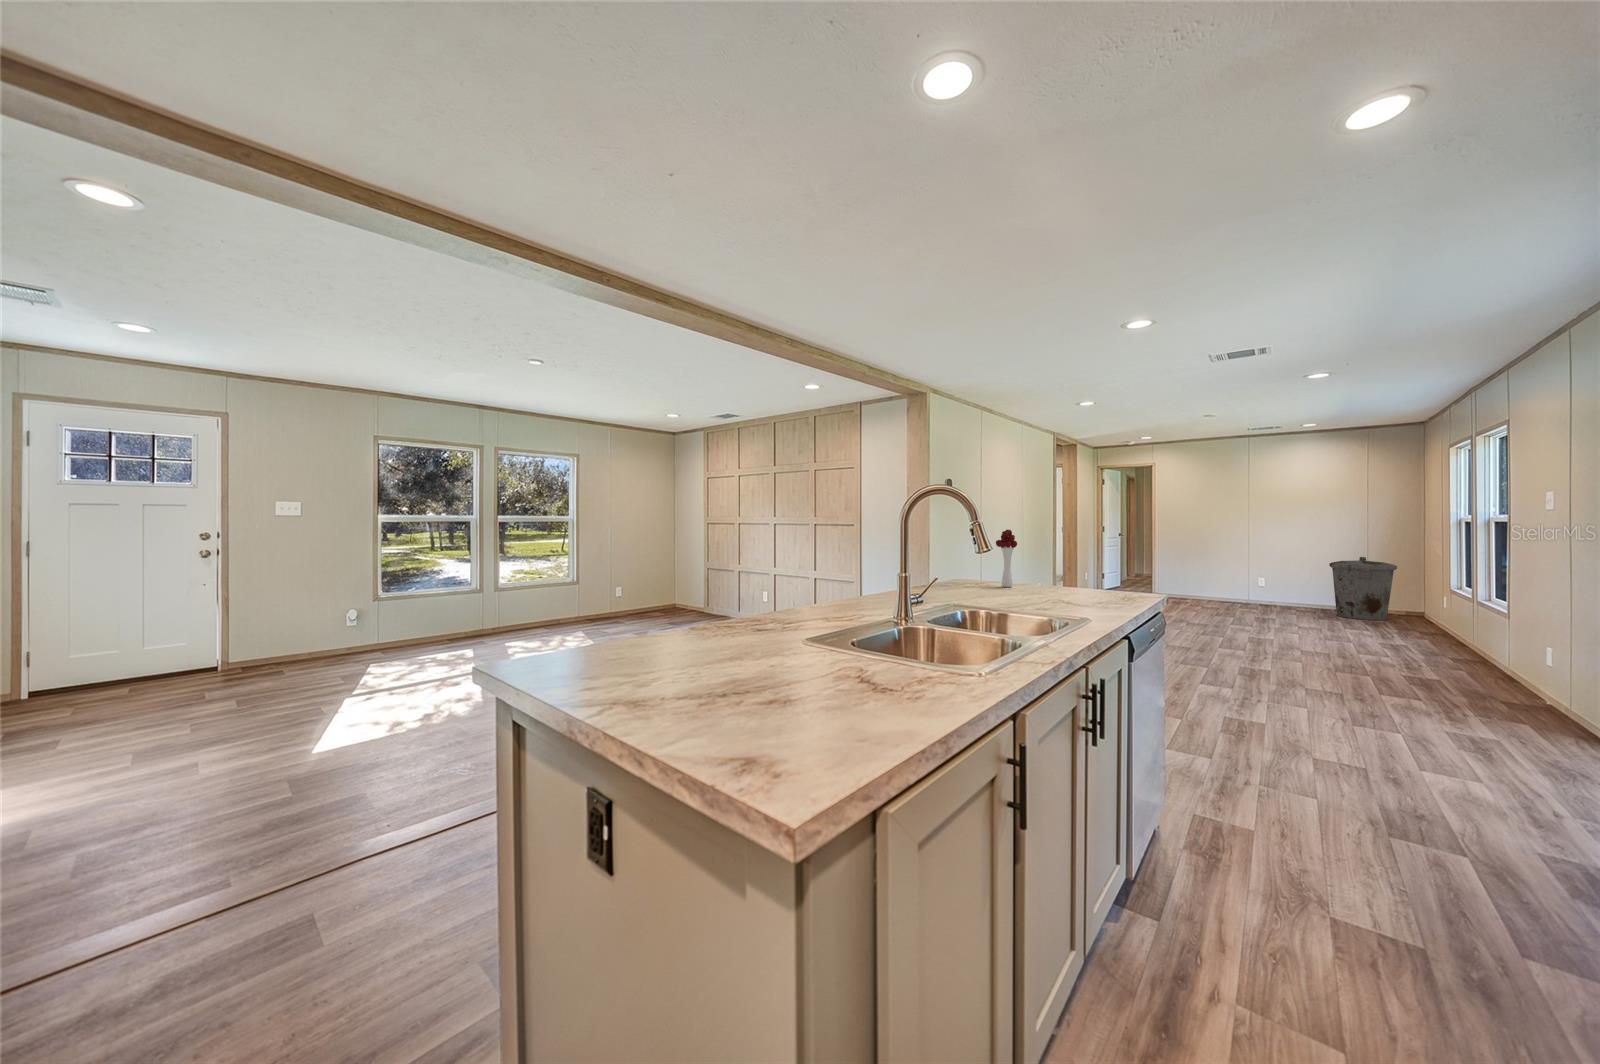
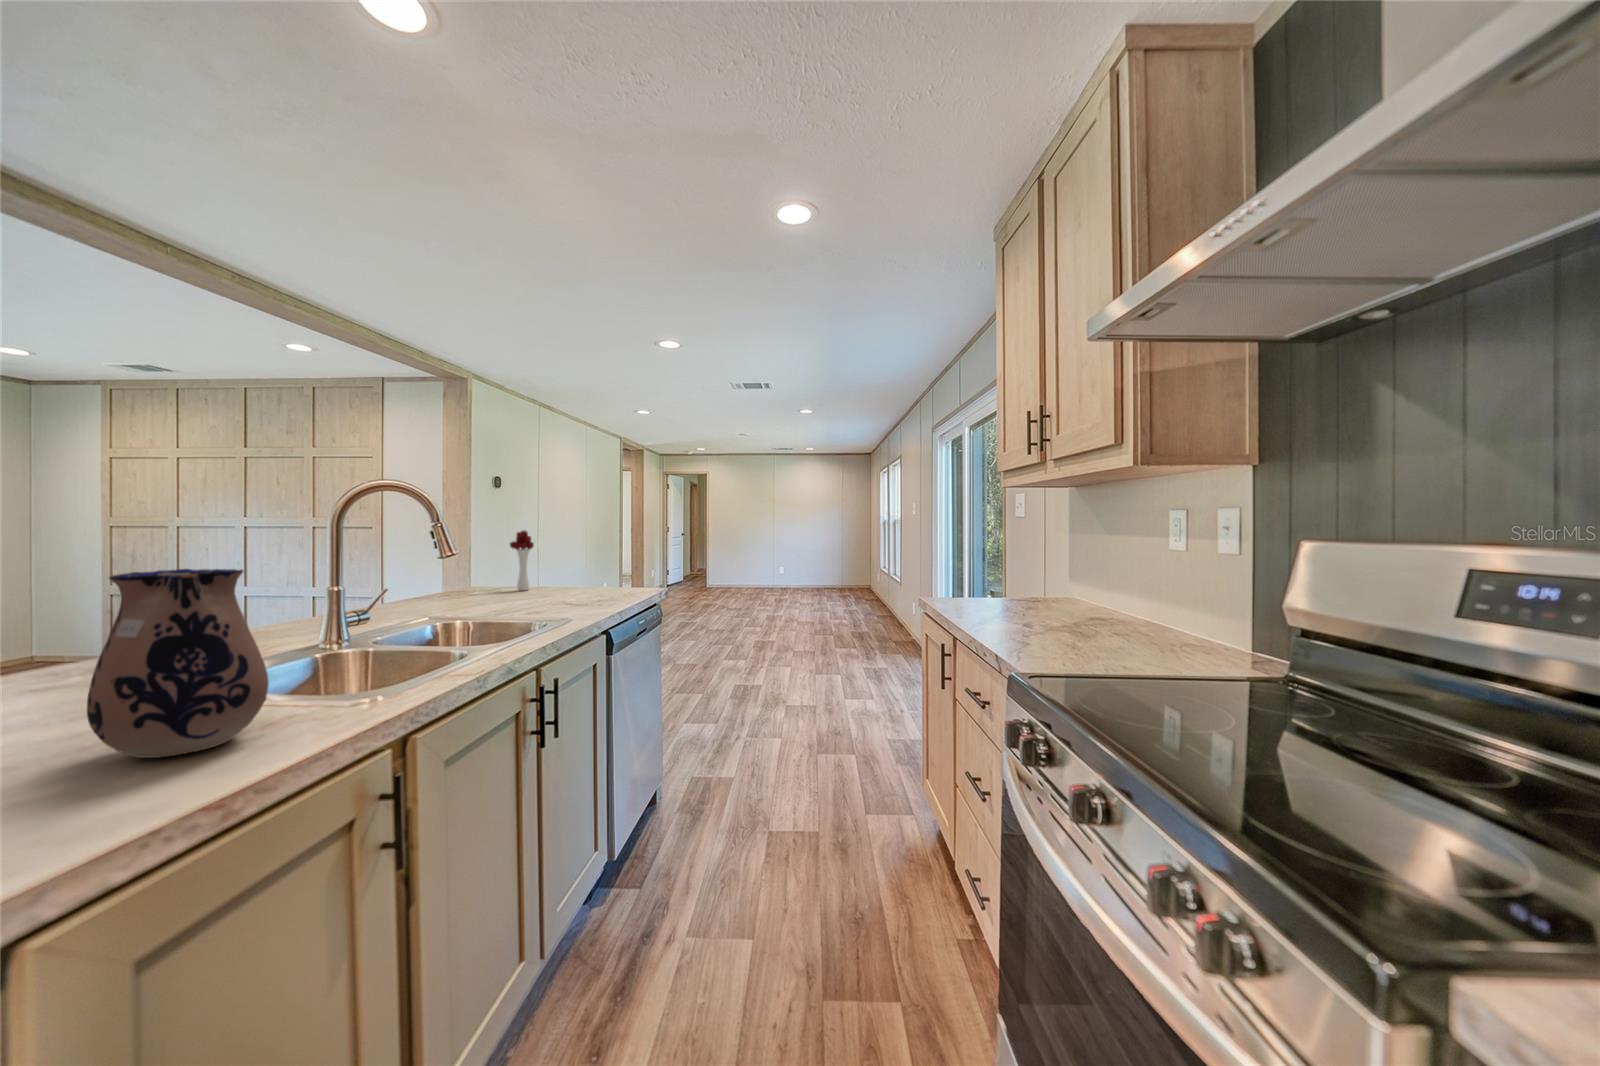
ceramic pitcher: none [844,556,937,693] -> present [87,569,269,758]
trash can: present [1329,557,1397,620] -> none [821,548,857,594]

